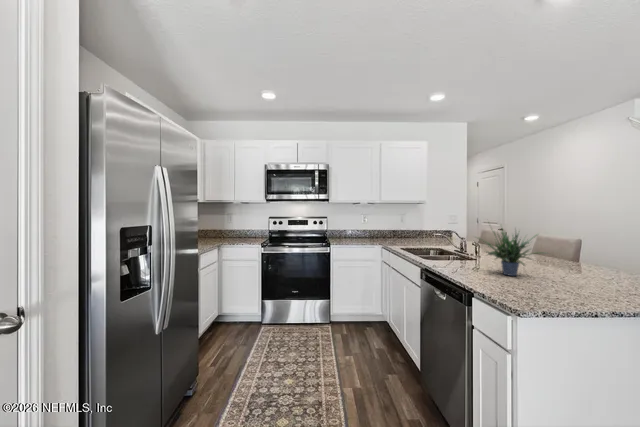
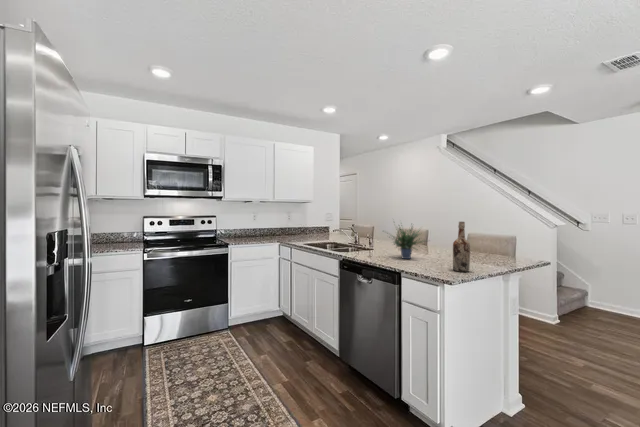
wine bottle: none [566,227,598,305] -> present [453,222,470,272]

